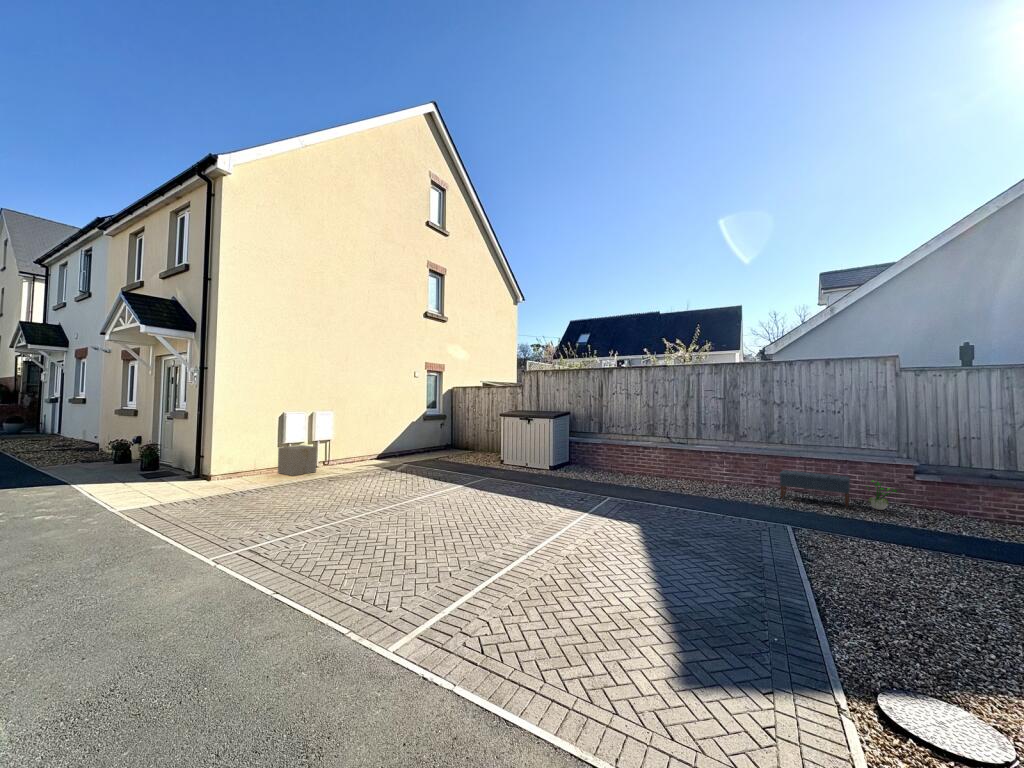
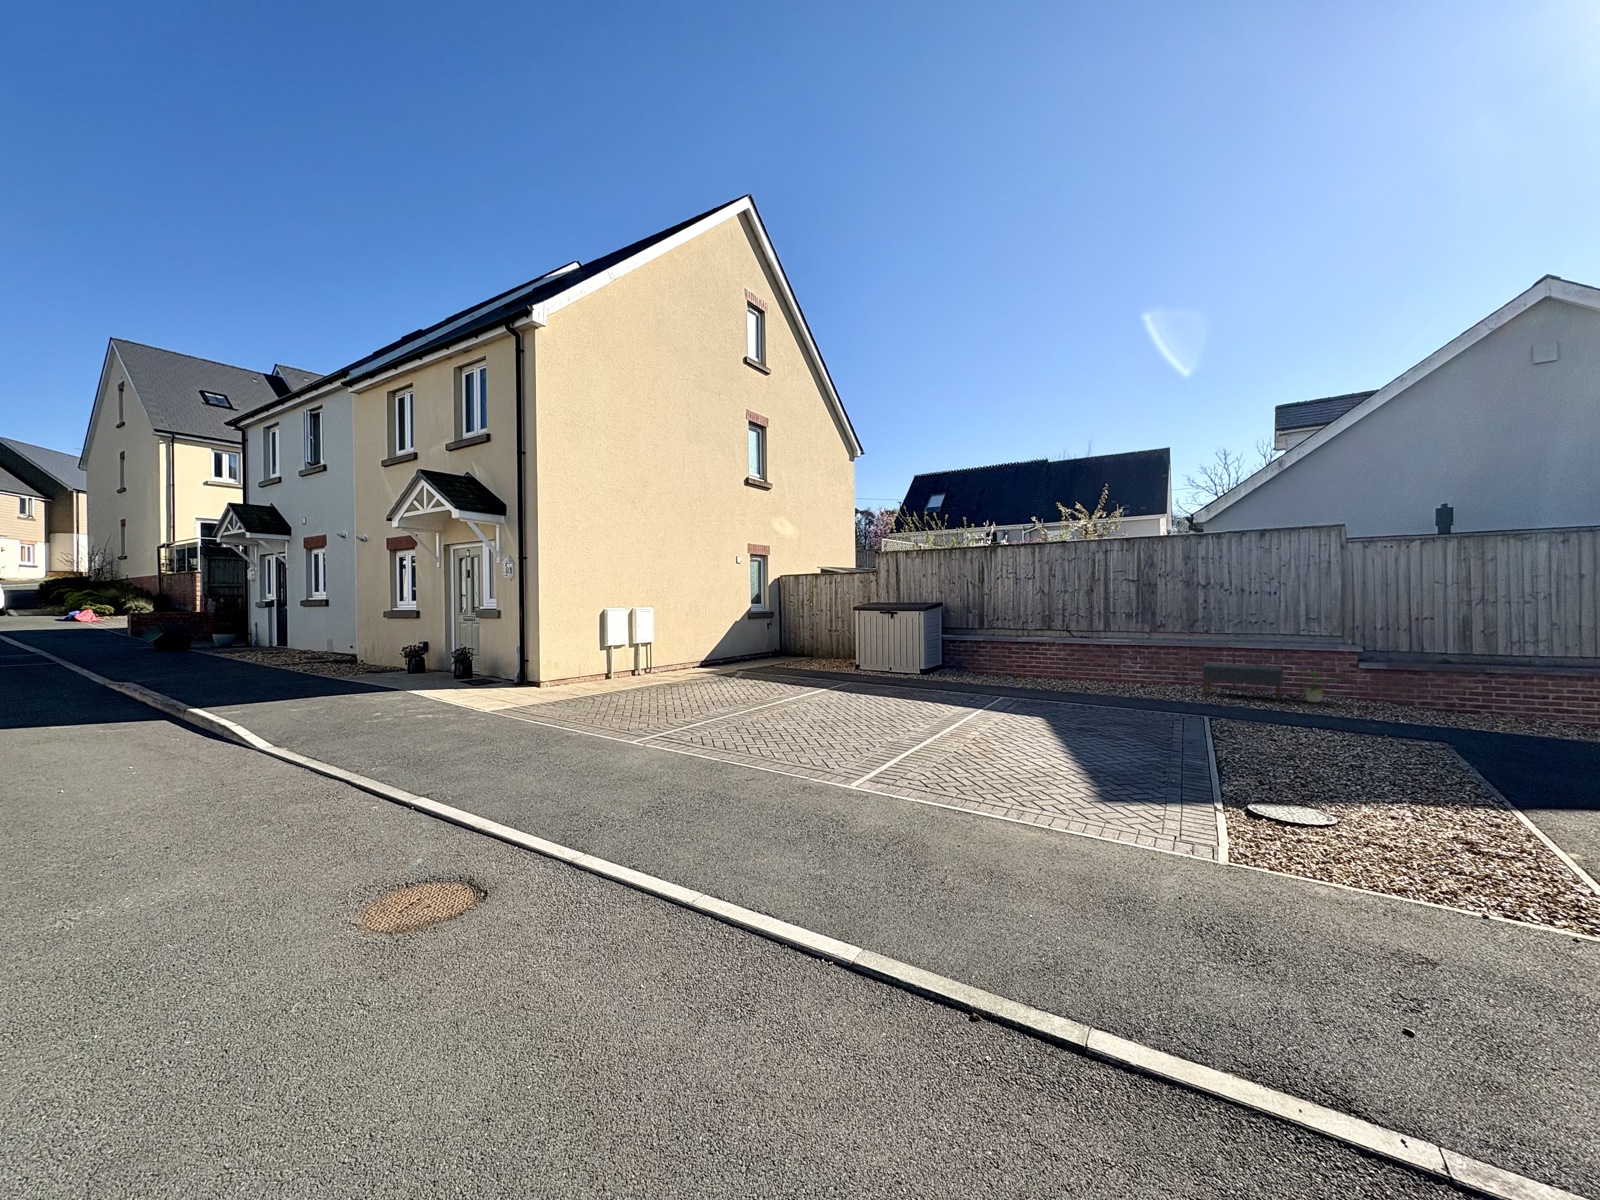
cardboard box: present [278,445,317,476] -> none [600,649,644,684]

